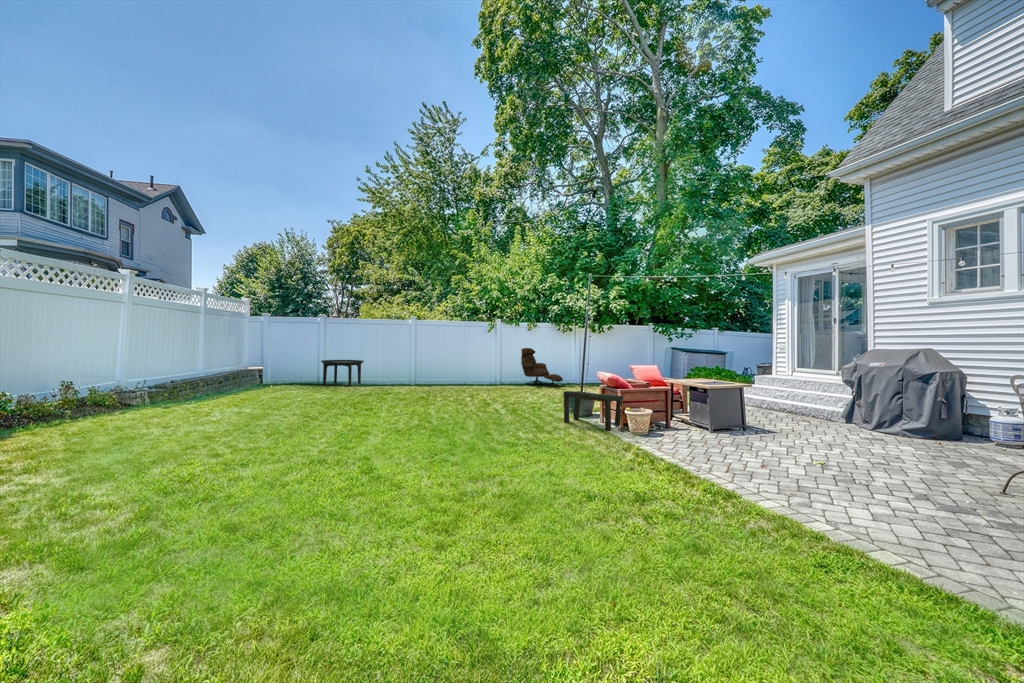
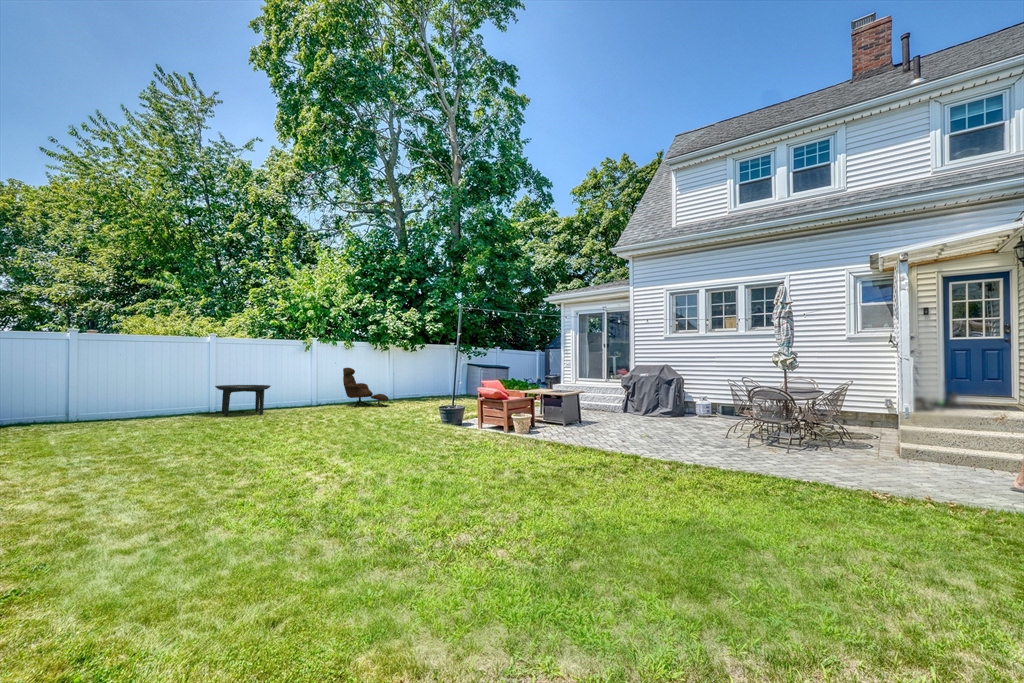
round table: present [321,360,364,386] -> present [215,385,271,417]
bench: present [563,391,623,431] -> none [455,404,508,435]

